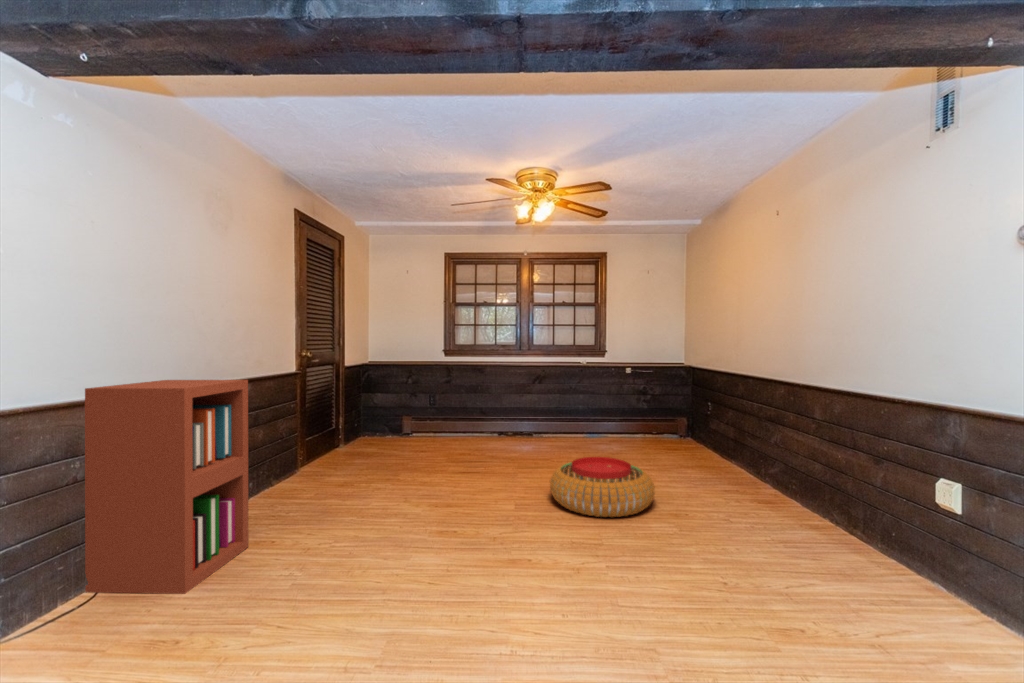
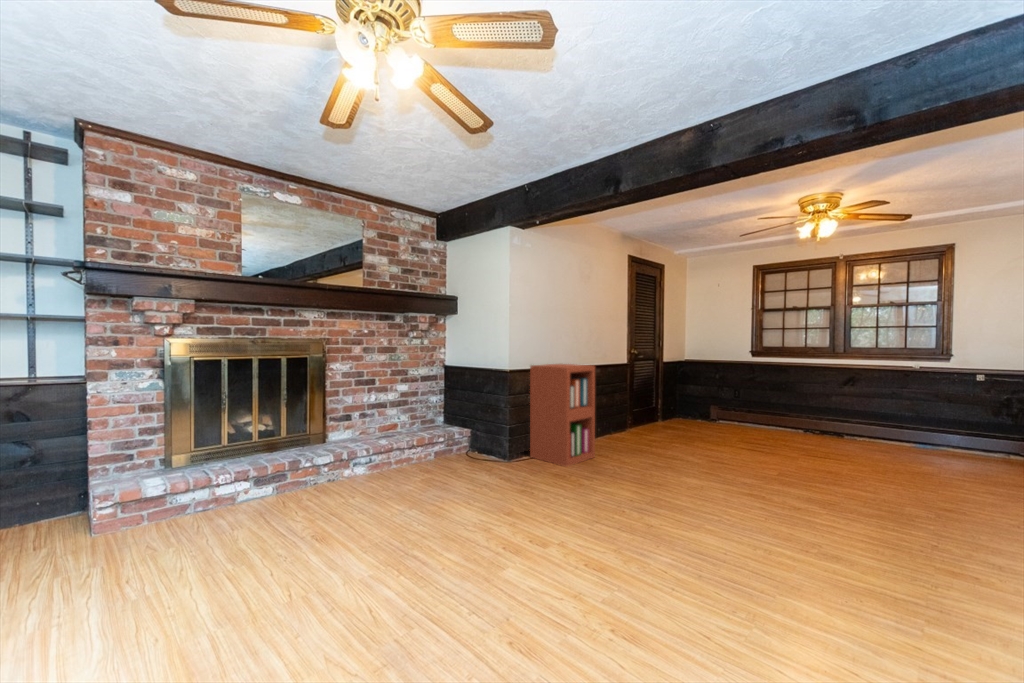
pouf: present [550,457,655,517] -> none [813,450,932,504]

